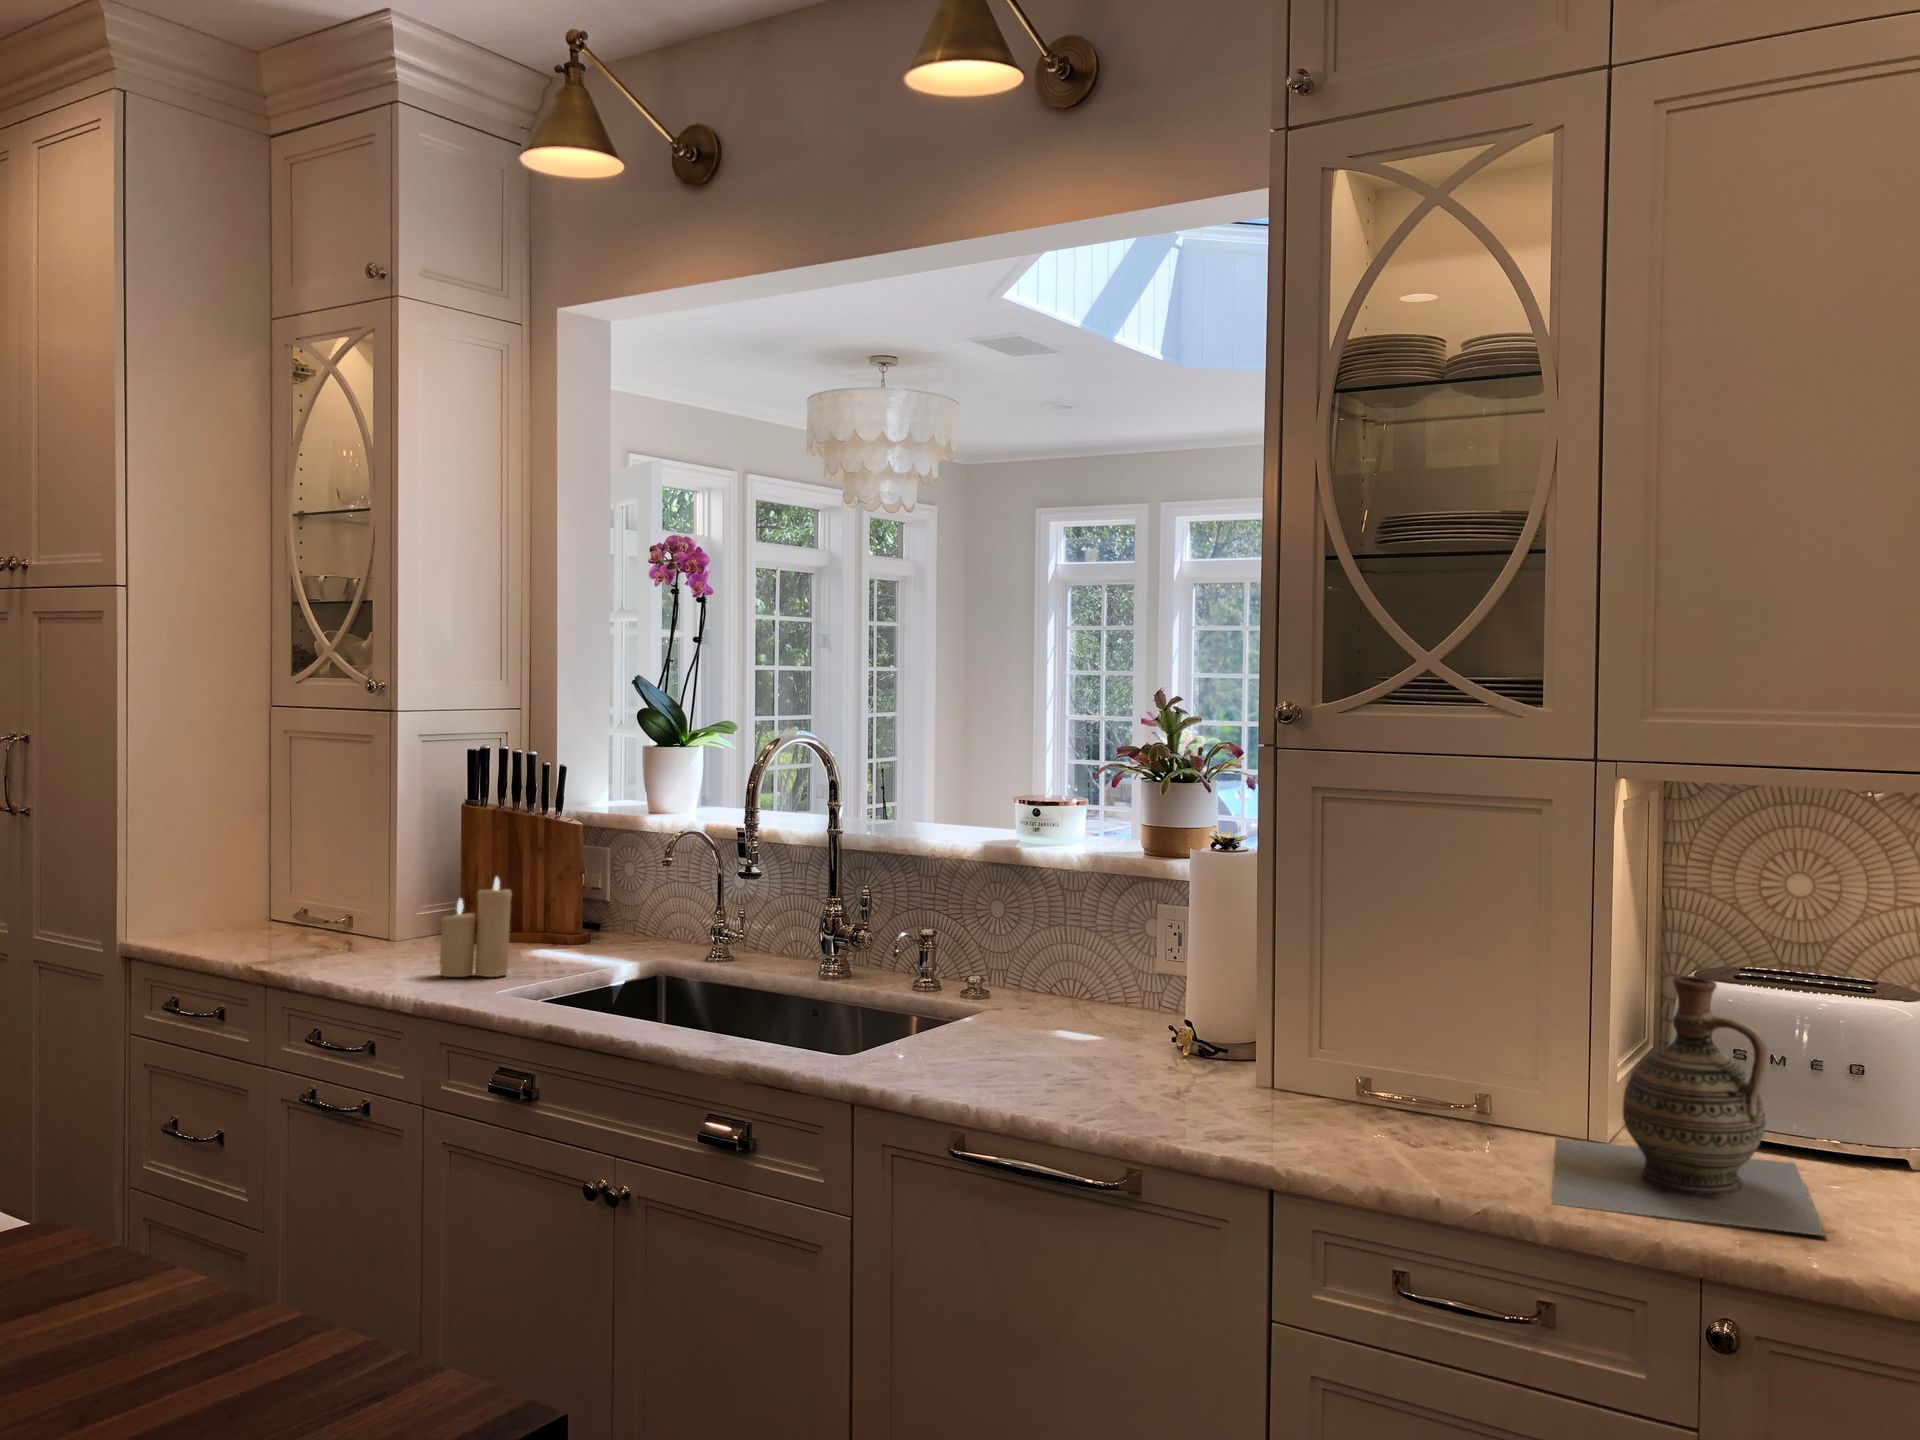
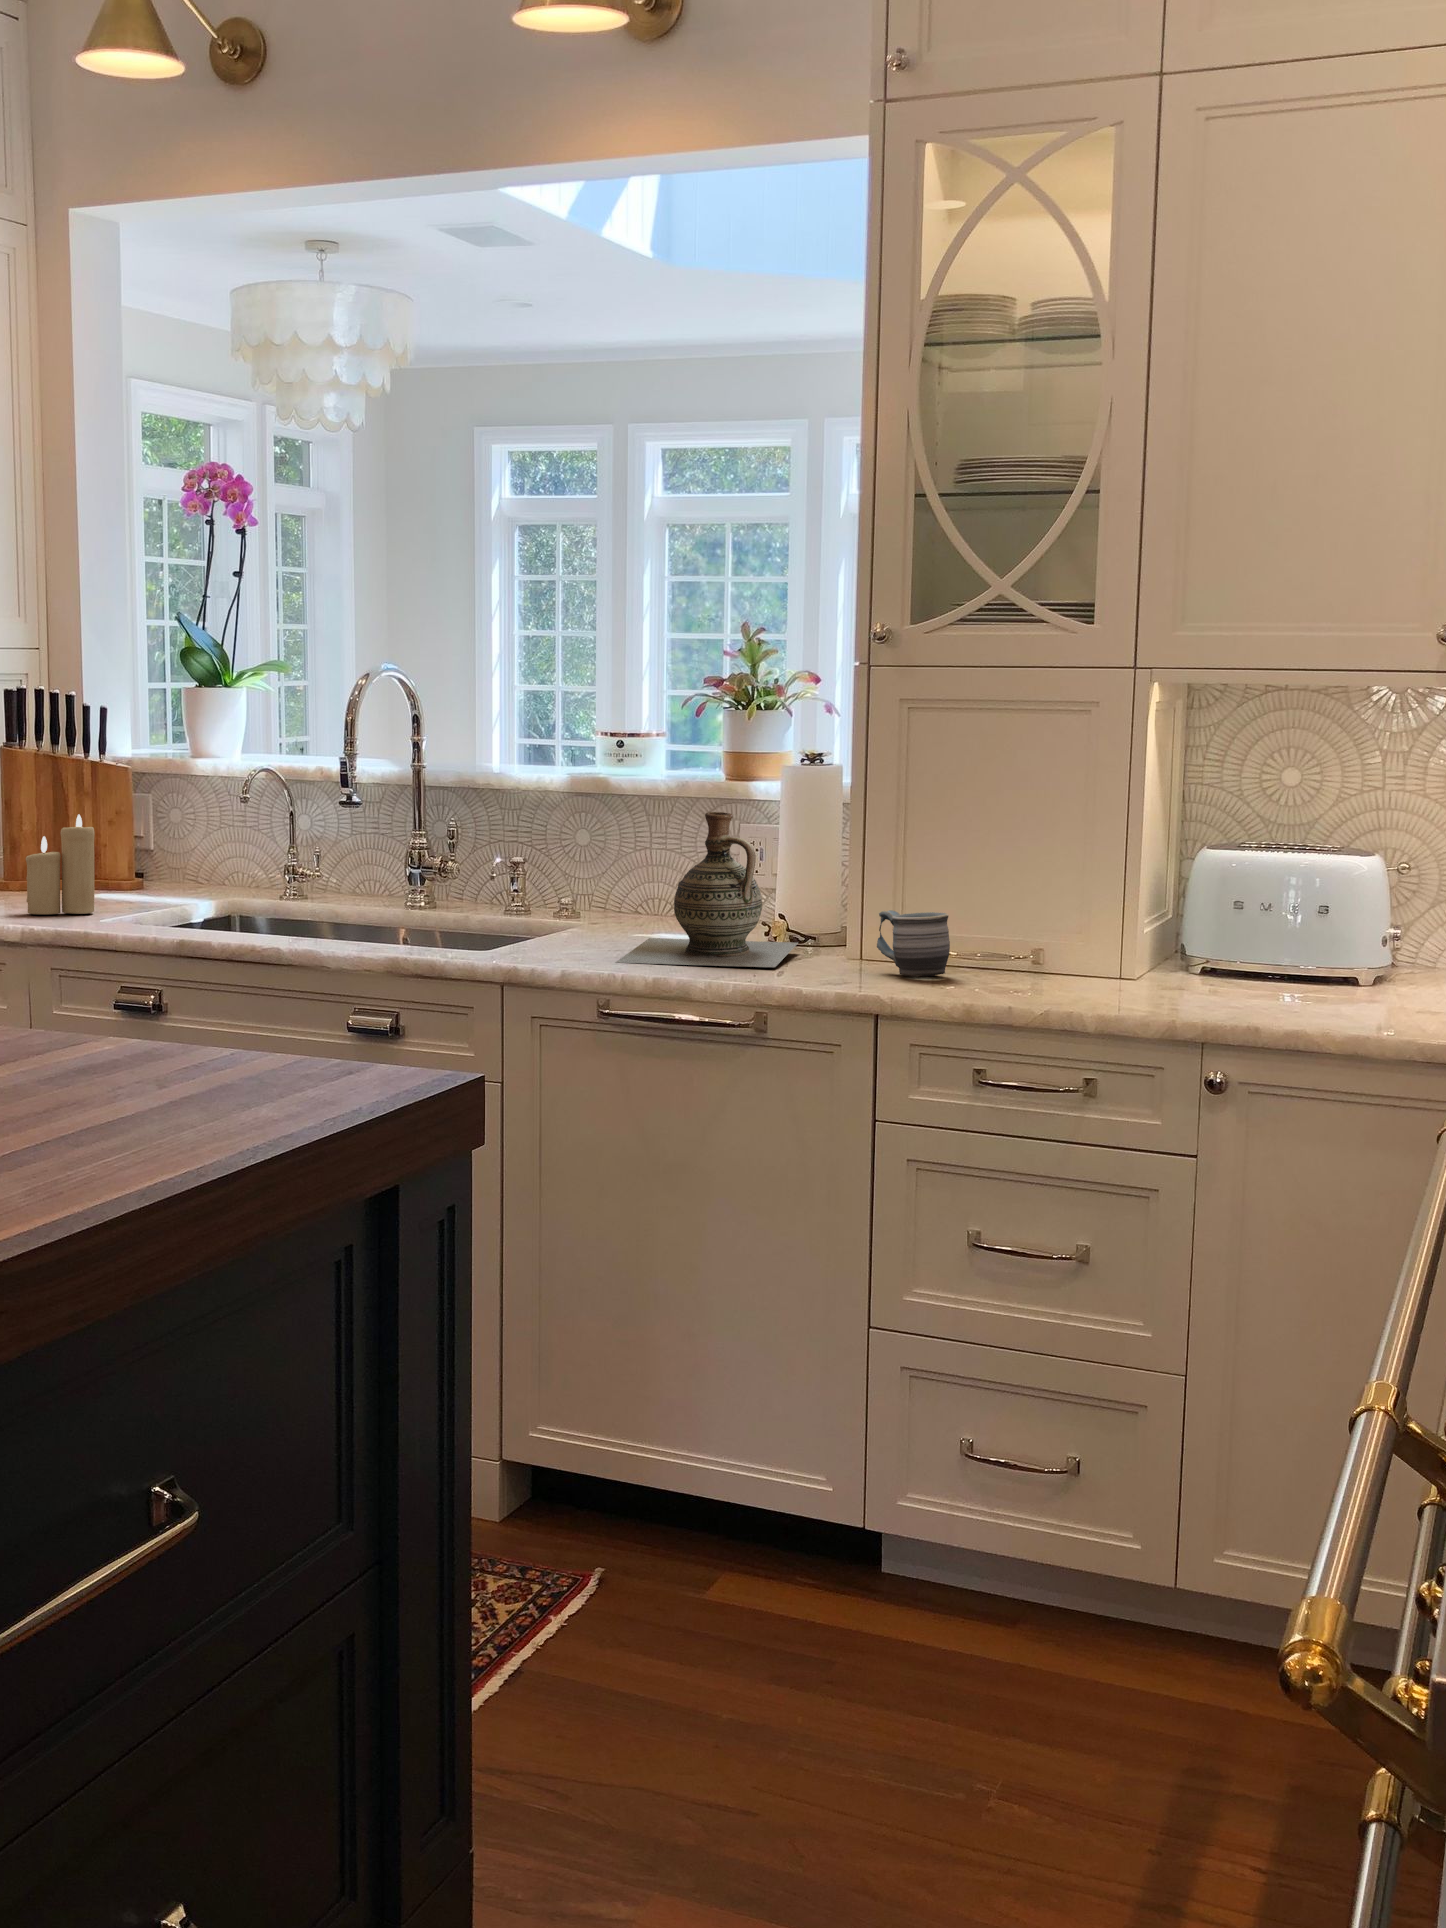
ceramic jug: present [1552,975,1825,1236] -> present [616,812,798,967]
mug: none [1284,1036,1371,1123] -> present [877,910,950,977]

